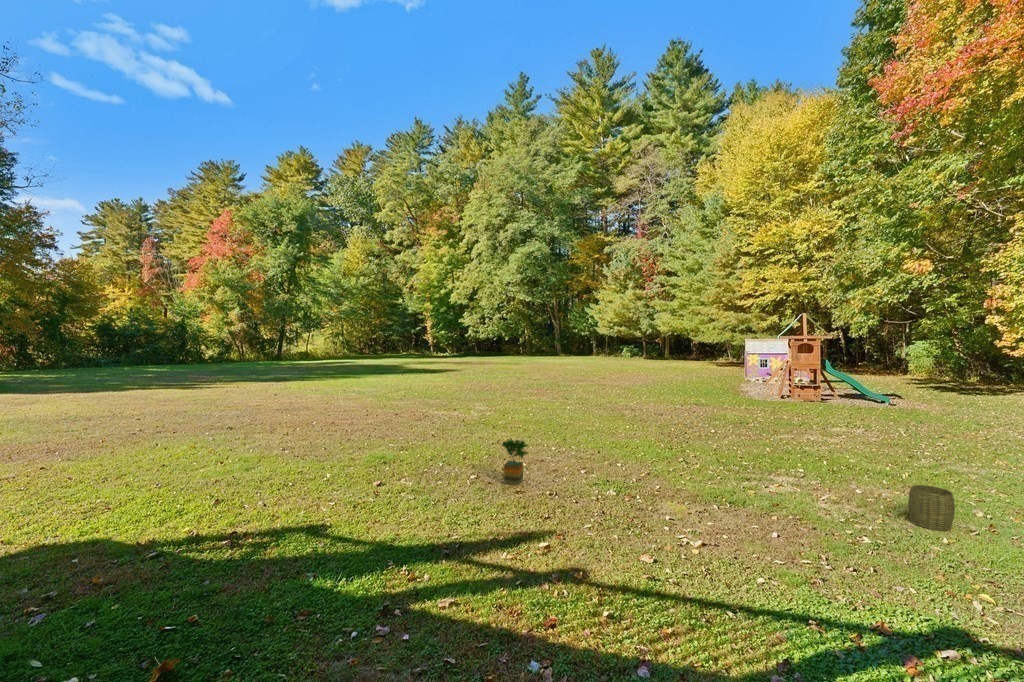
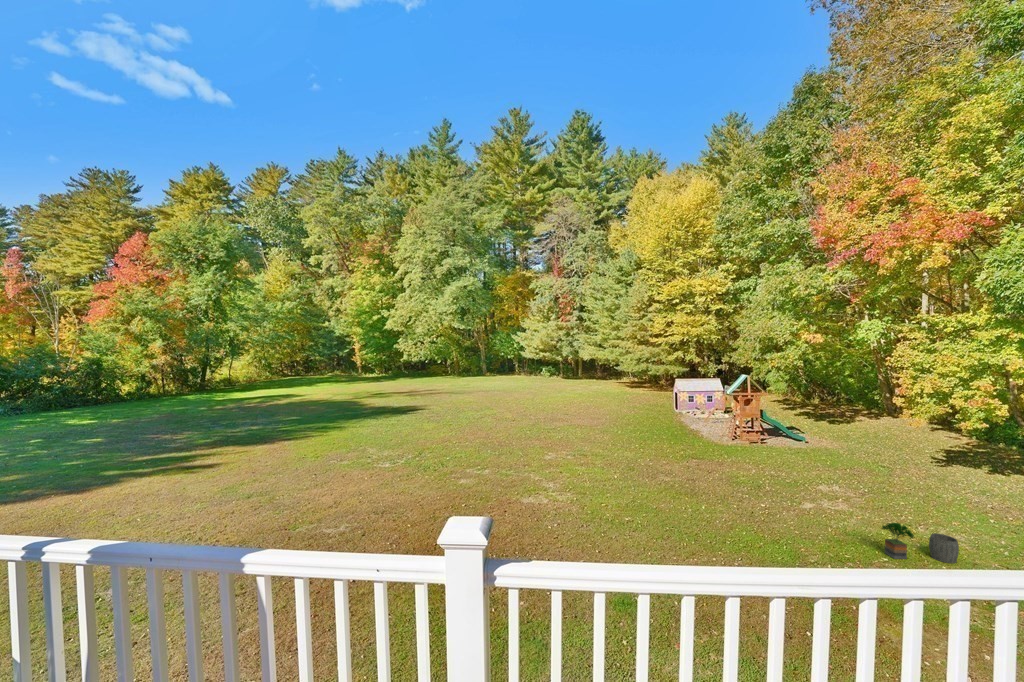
potted tree: present [502,440,528,485] -> present [882,523,914,559]

